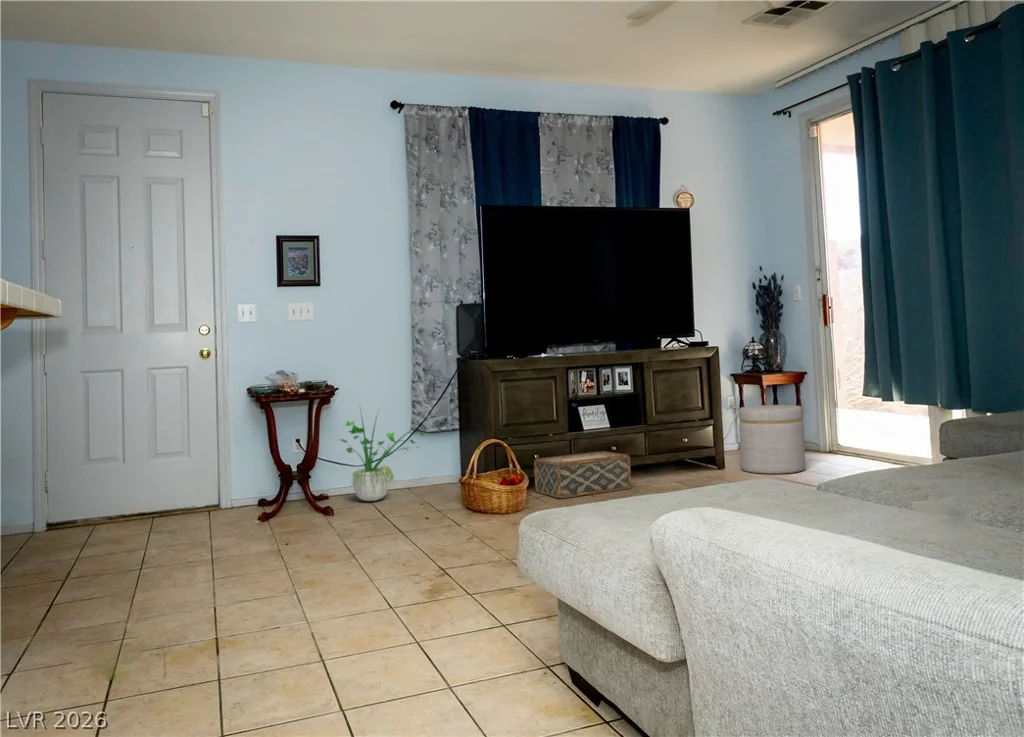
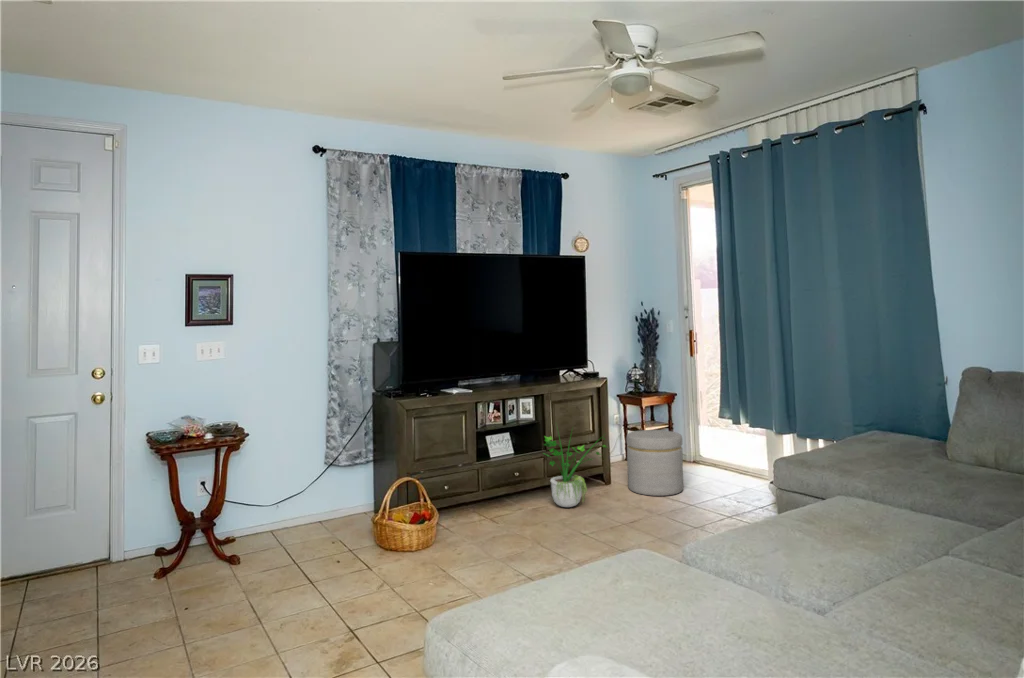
potted plant: present [341,420,424,501] -> present [543,436,607,507]
woven basket: present [534,451,631,498] -> none [445,480,535,536]

